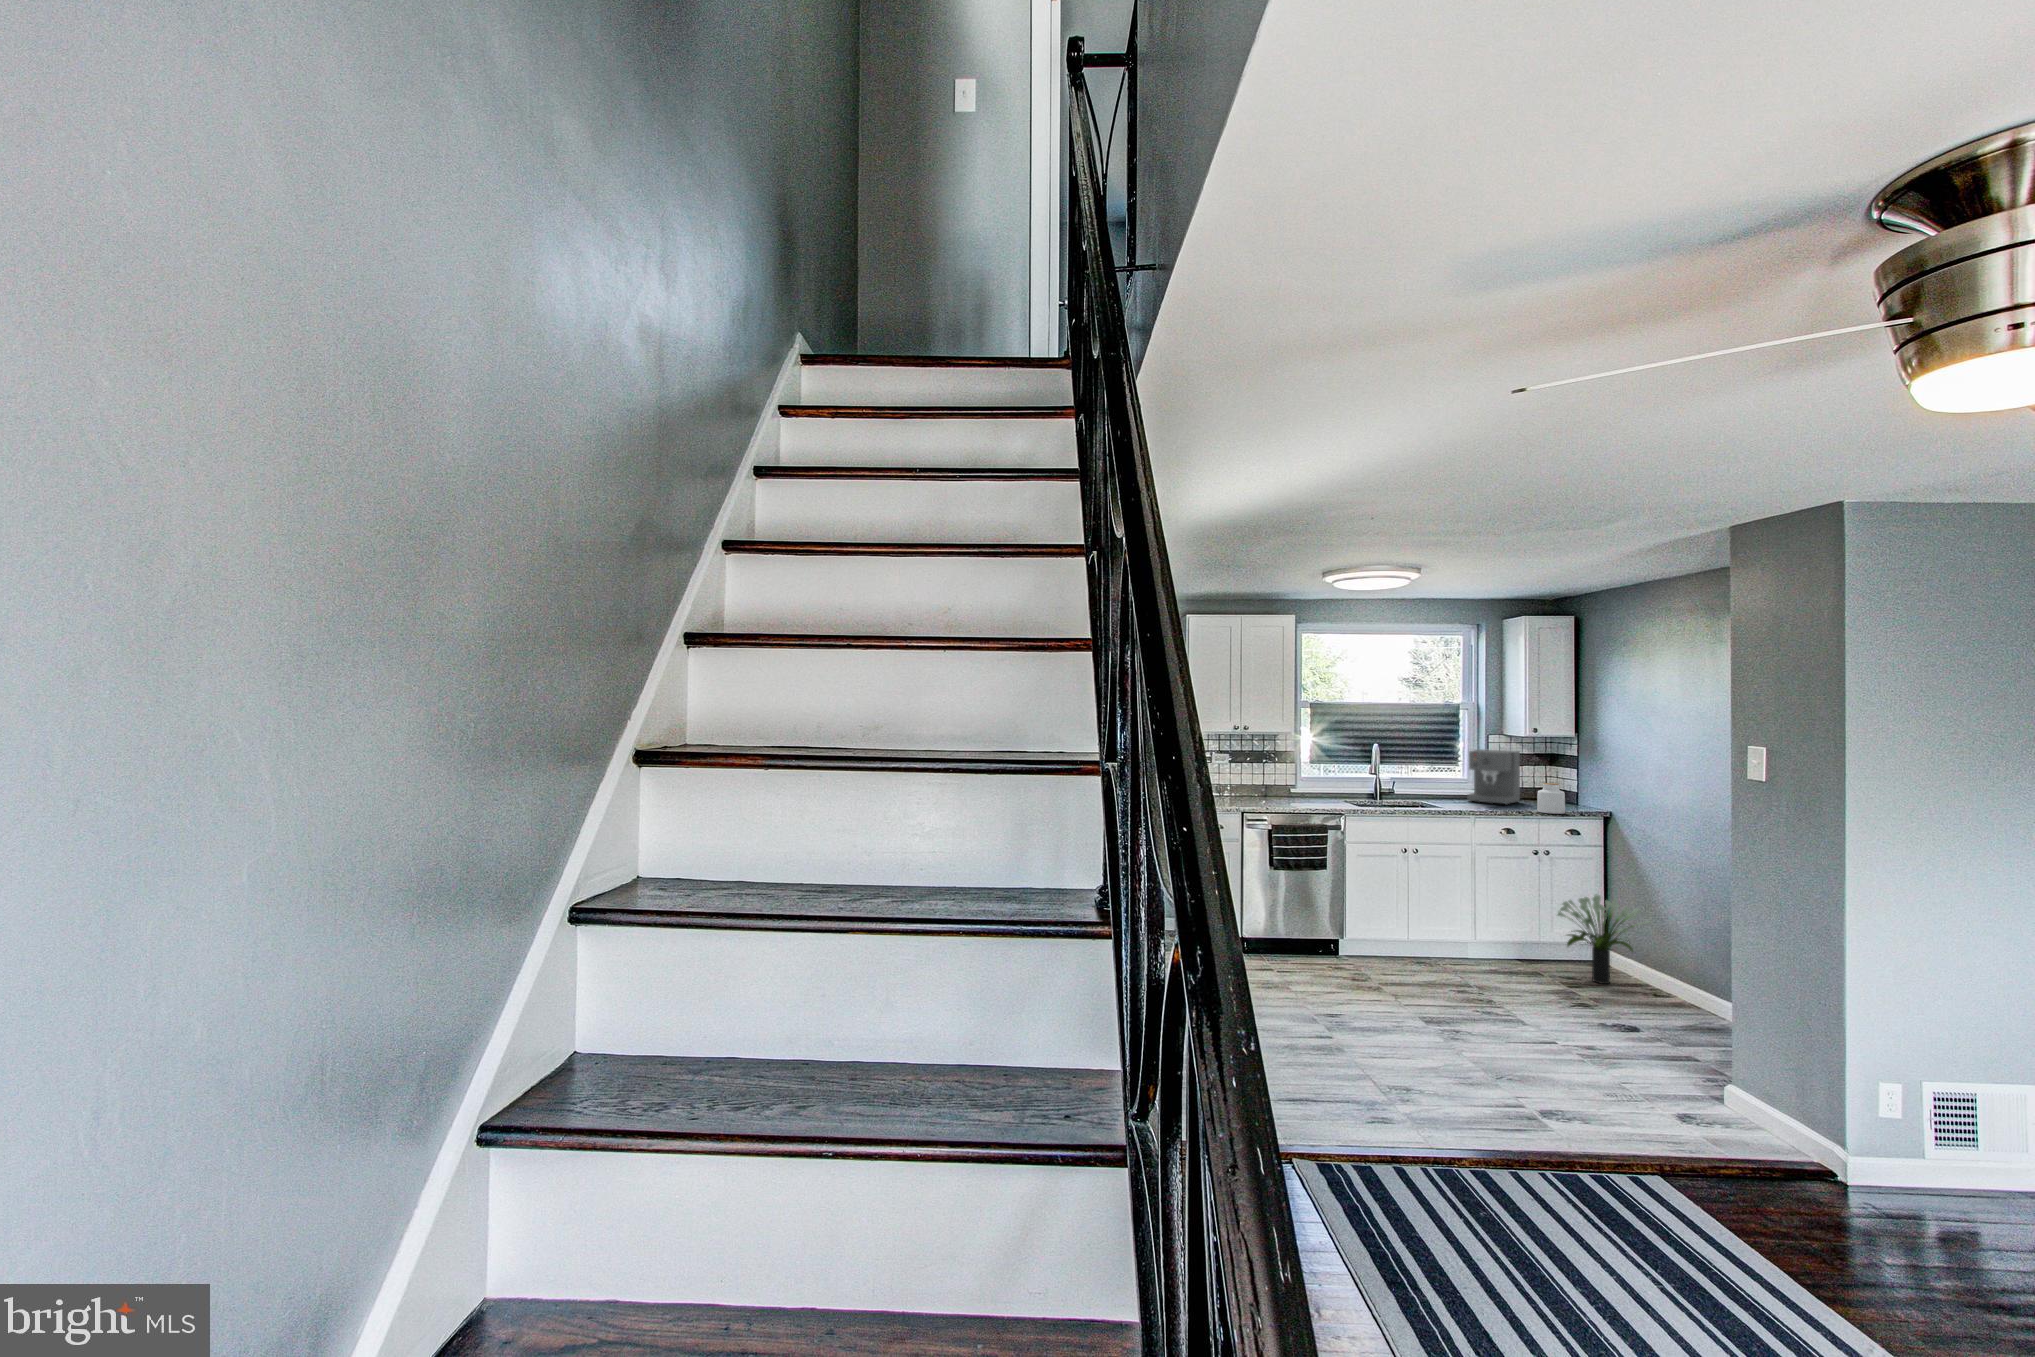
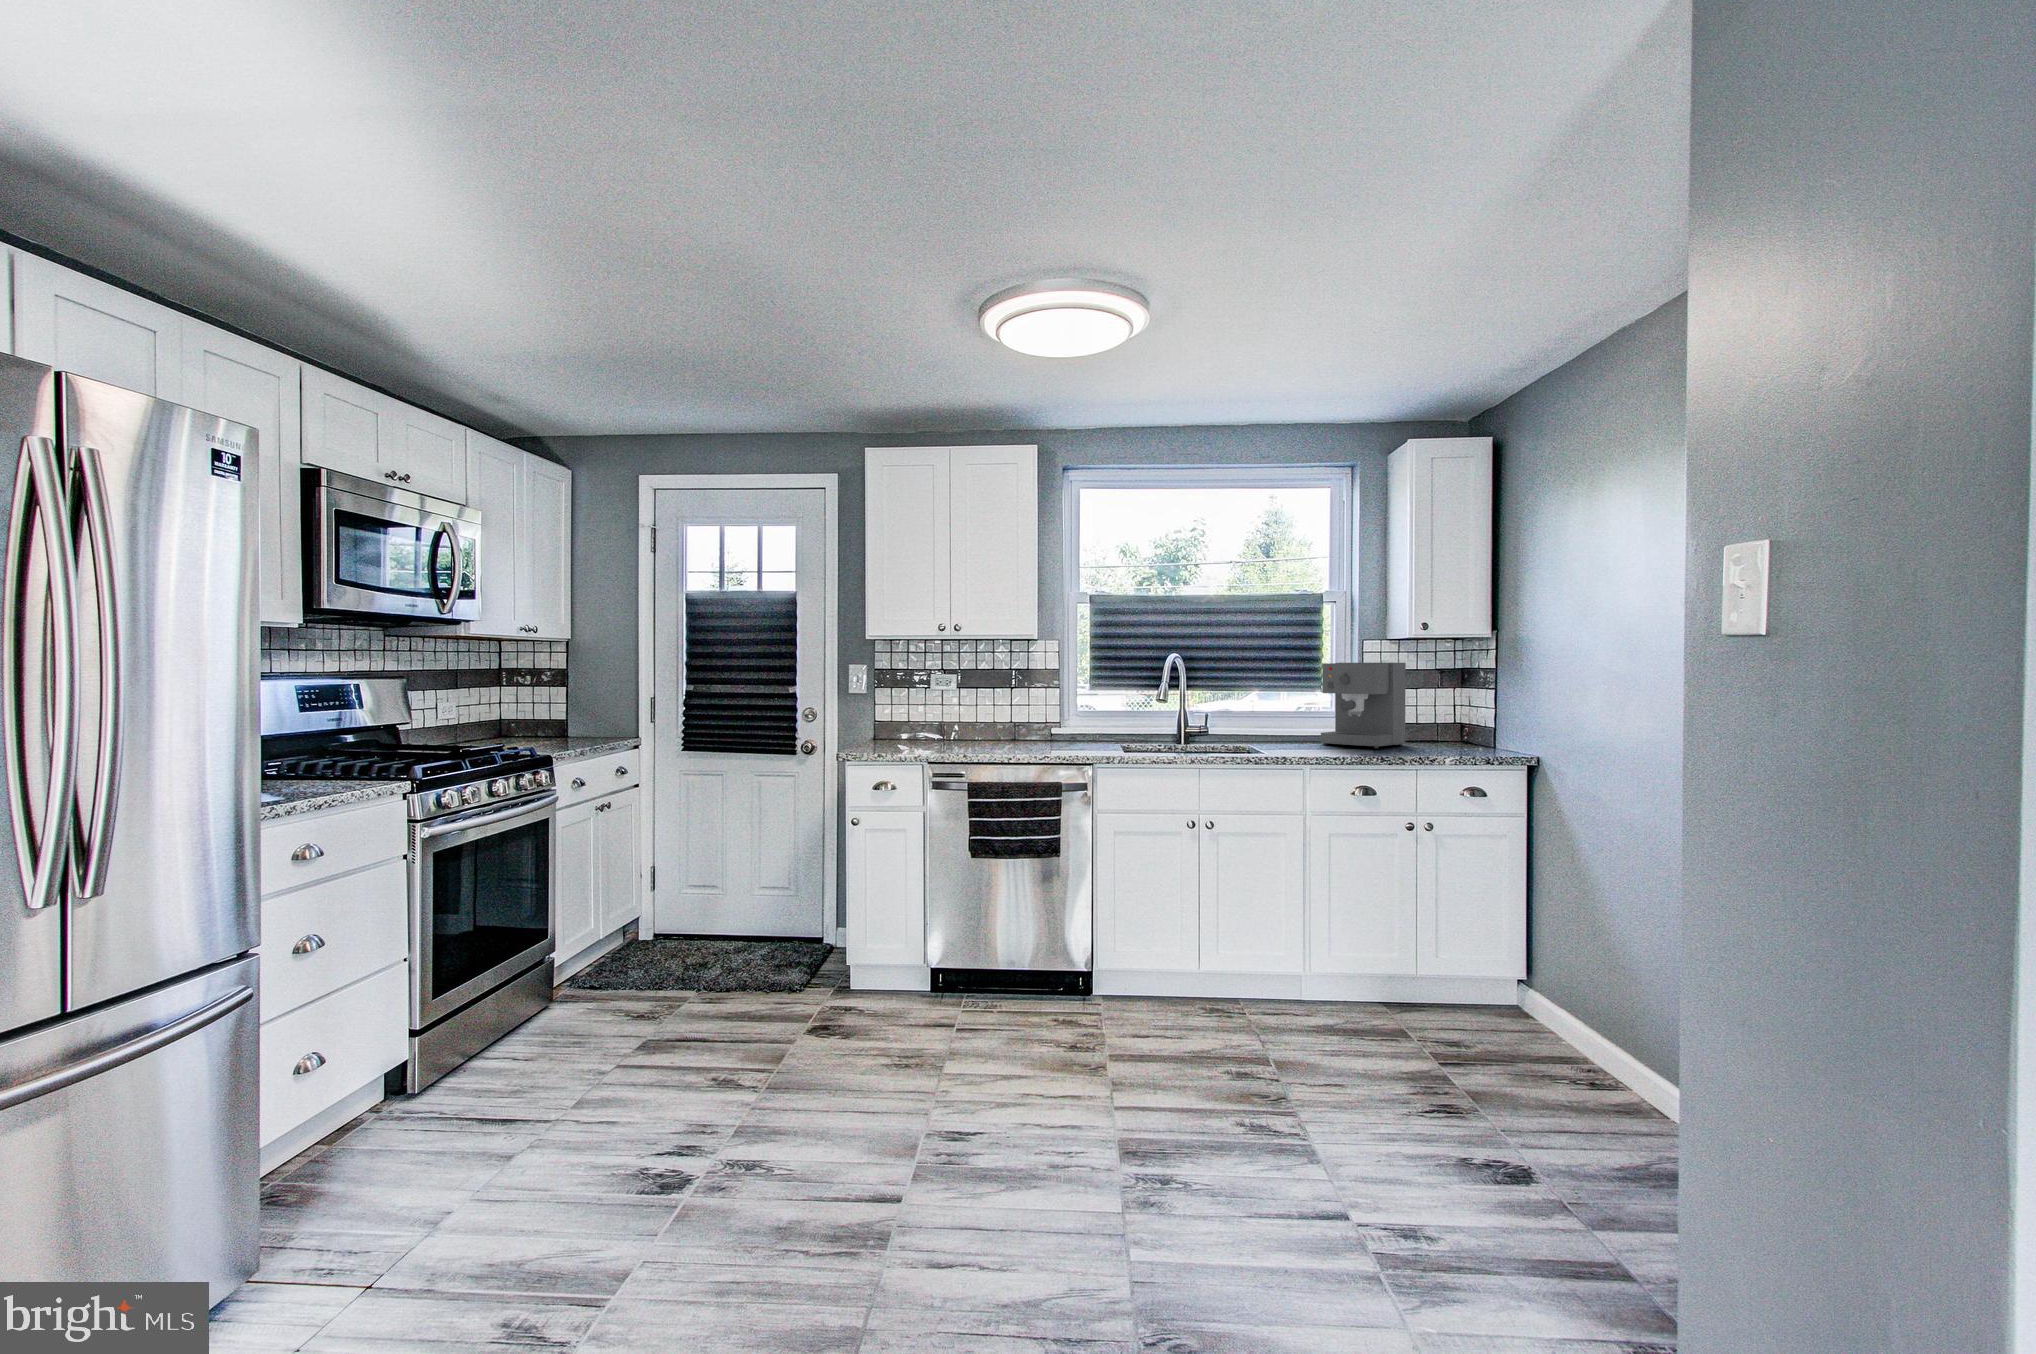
jar: present [1537,783,1565,814] -> none [1418,710,1462,760]
potted plant: present [1558,894,1651,984] -> none [1428,899,1591,1057]

